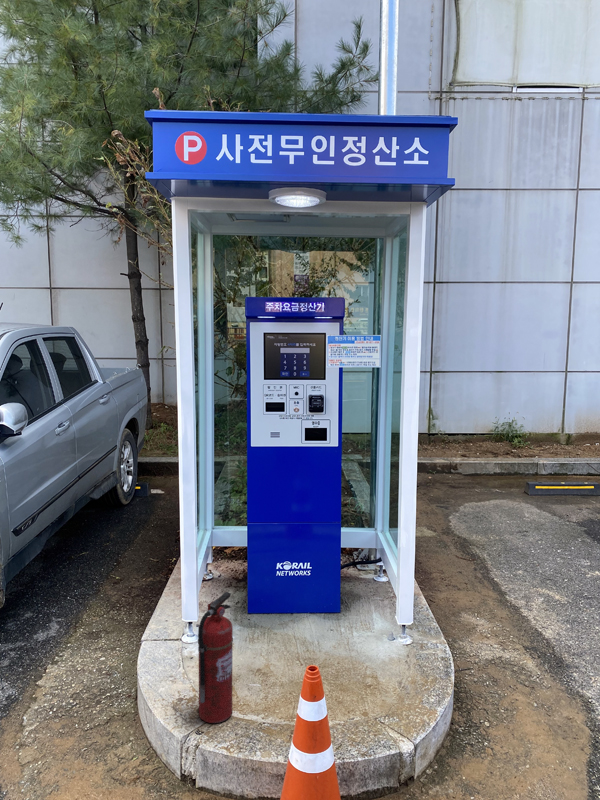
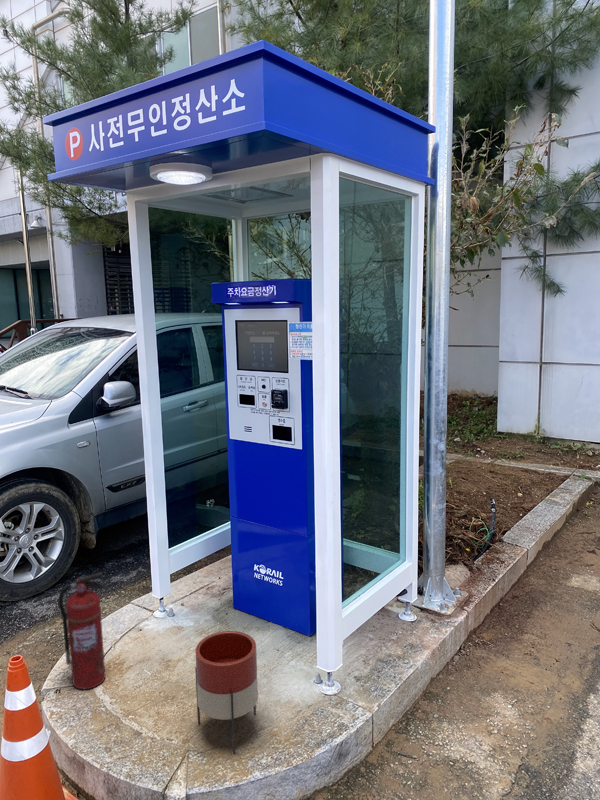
planter: none [357,602,412,700] -> present [195,631,258,753]

